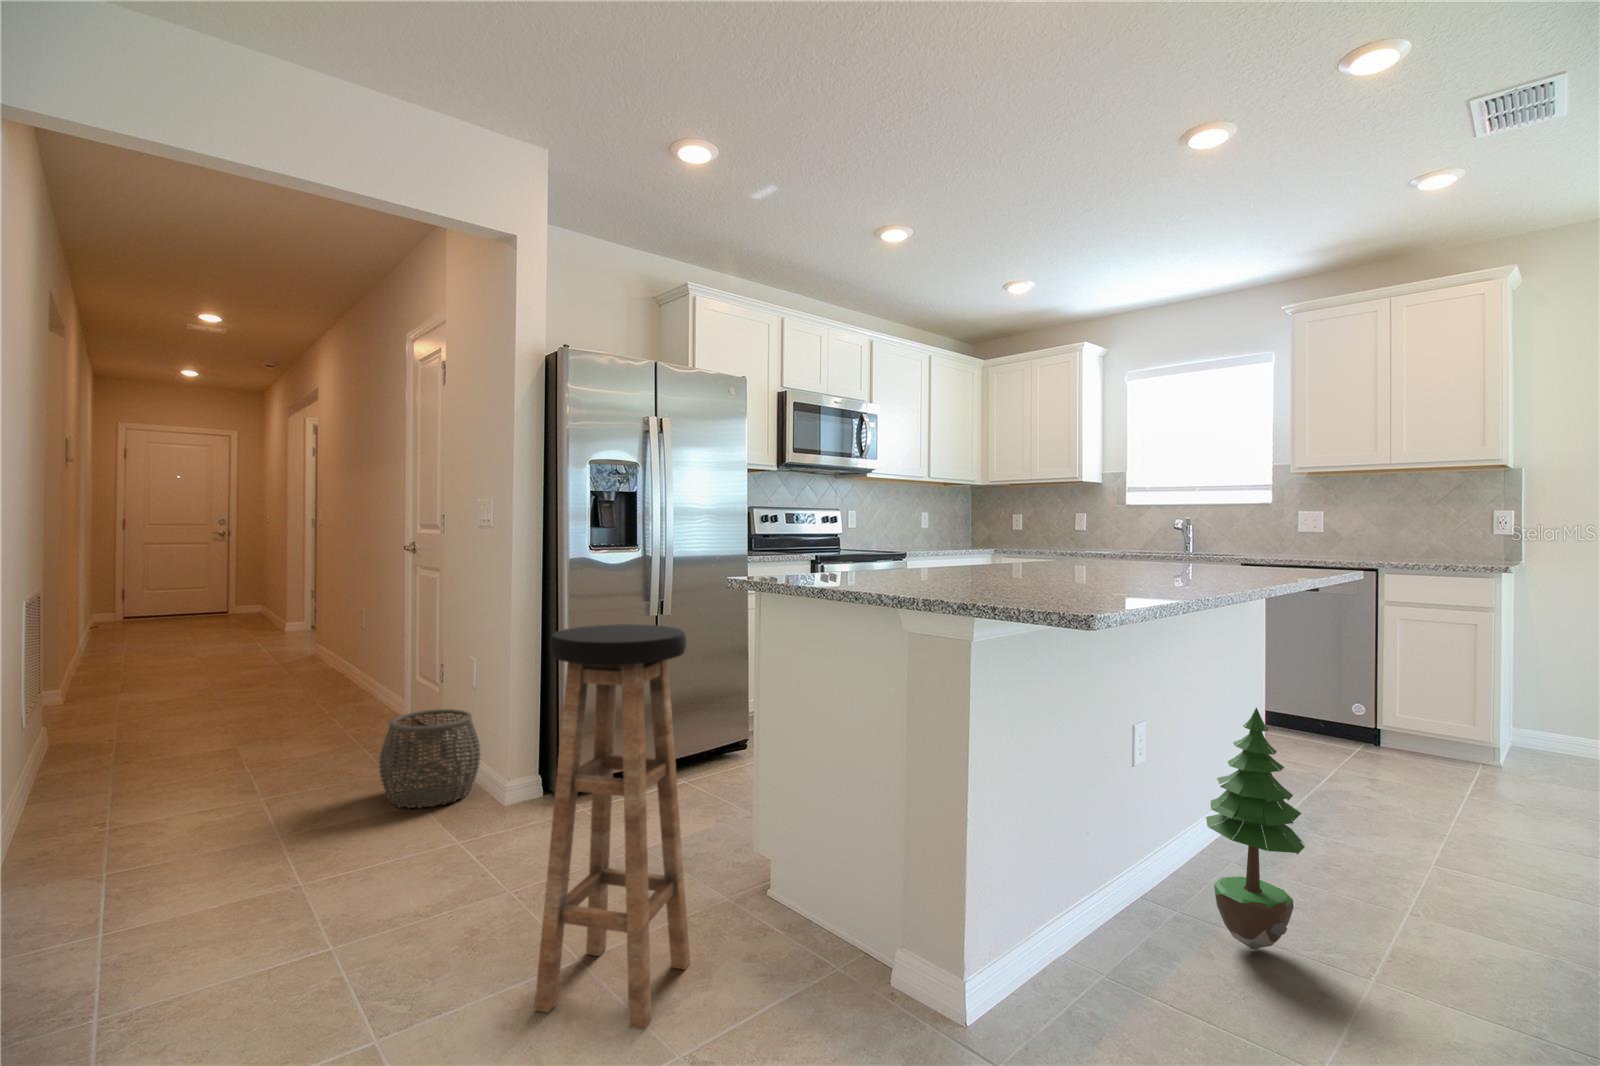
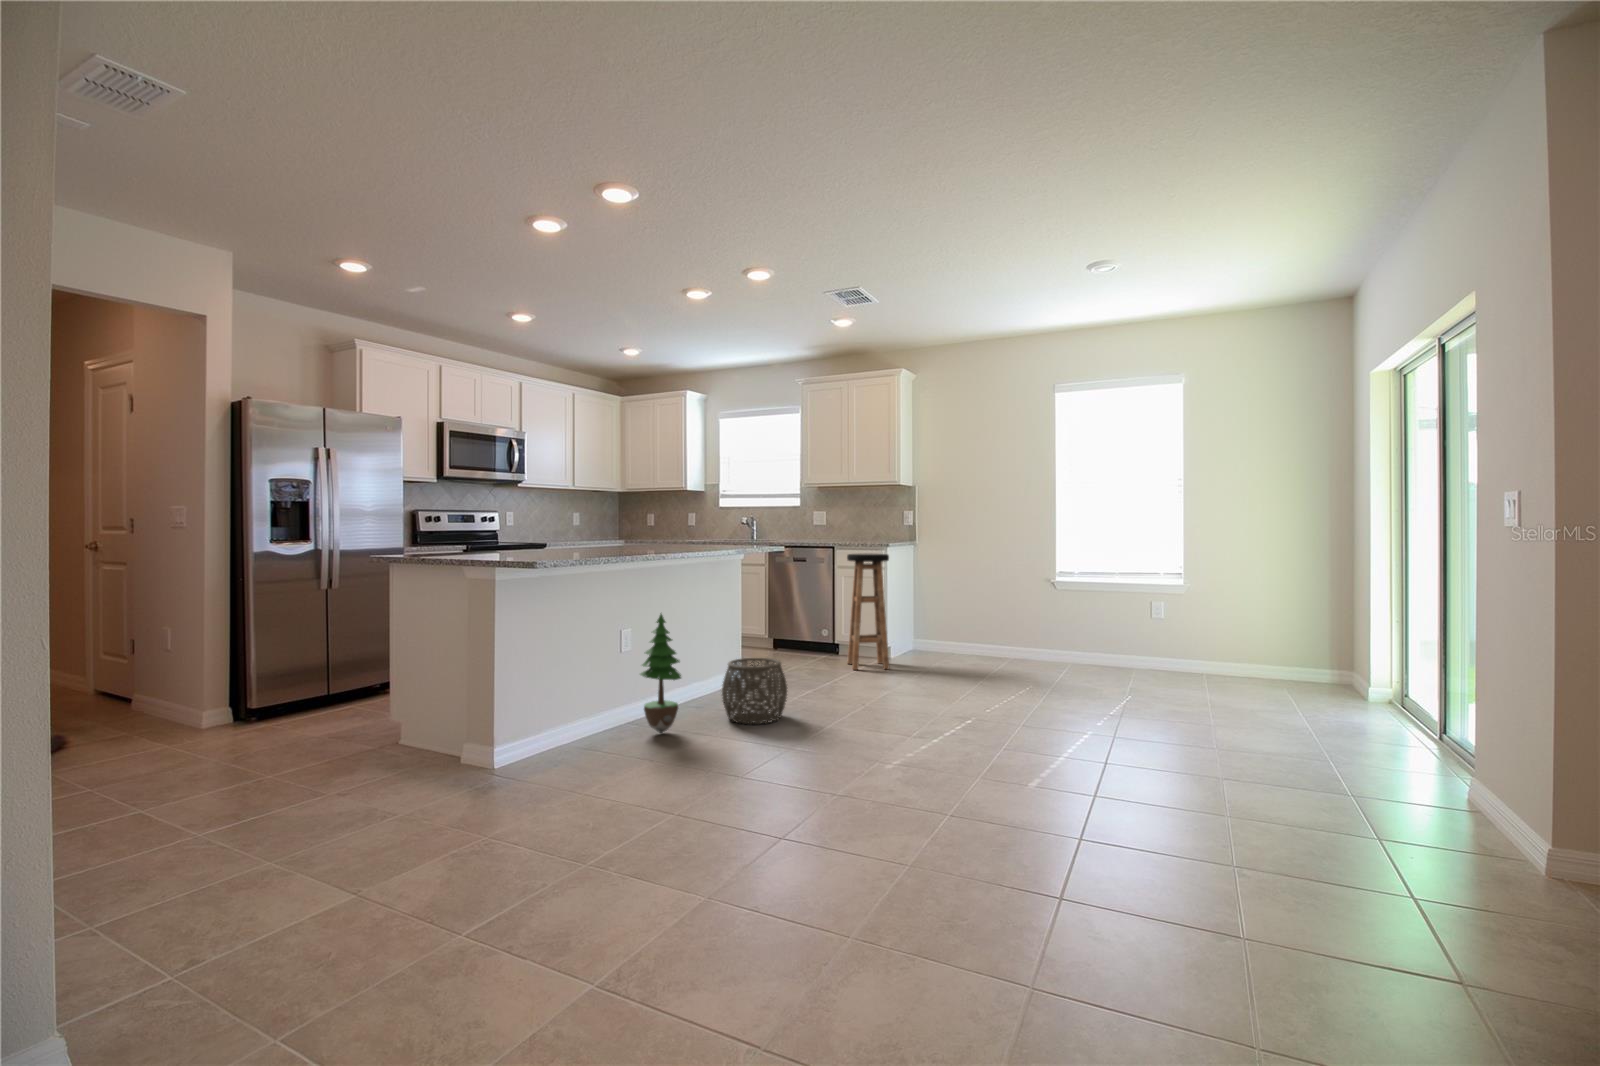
bar stool: present [534,624,690,1029] -> present [847,554,889,670]
woven basket: present [379,709,481,808] -> present [722,658,787,724]

